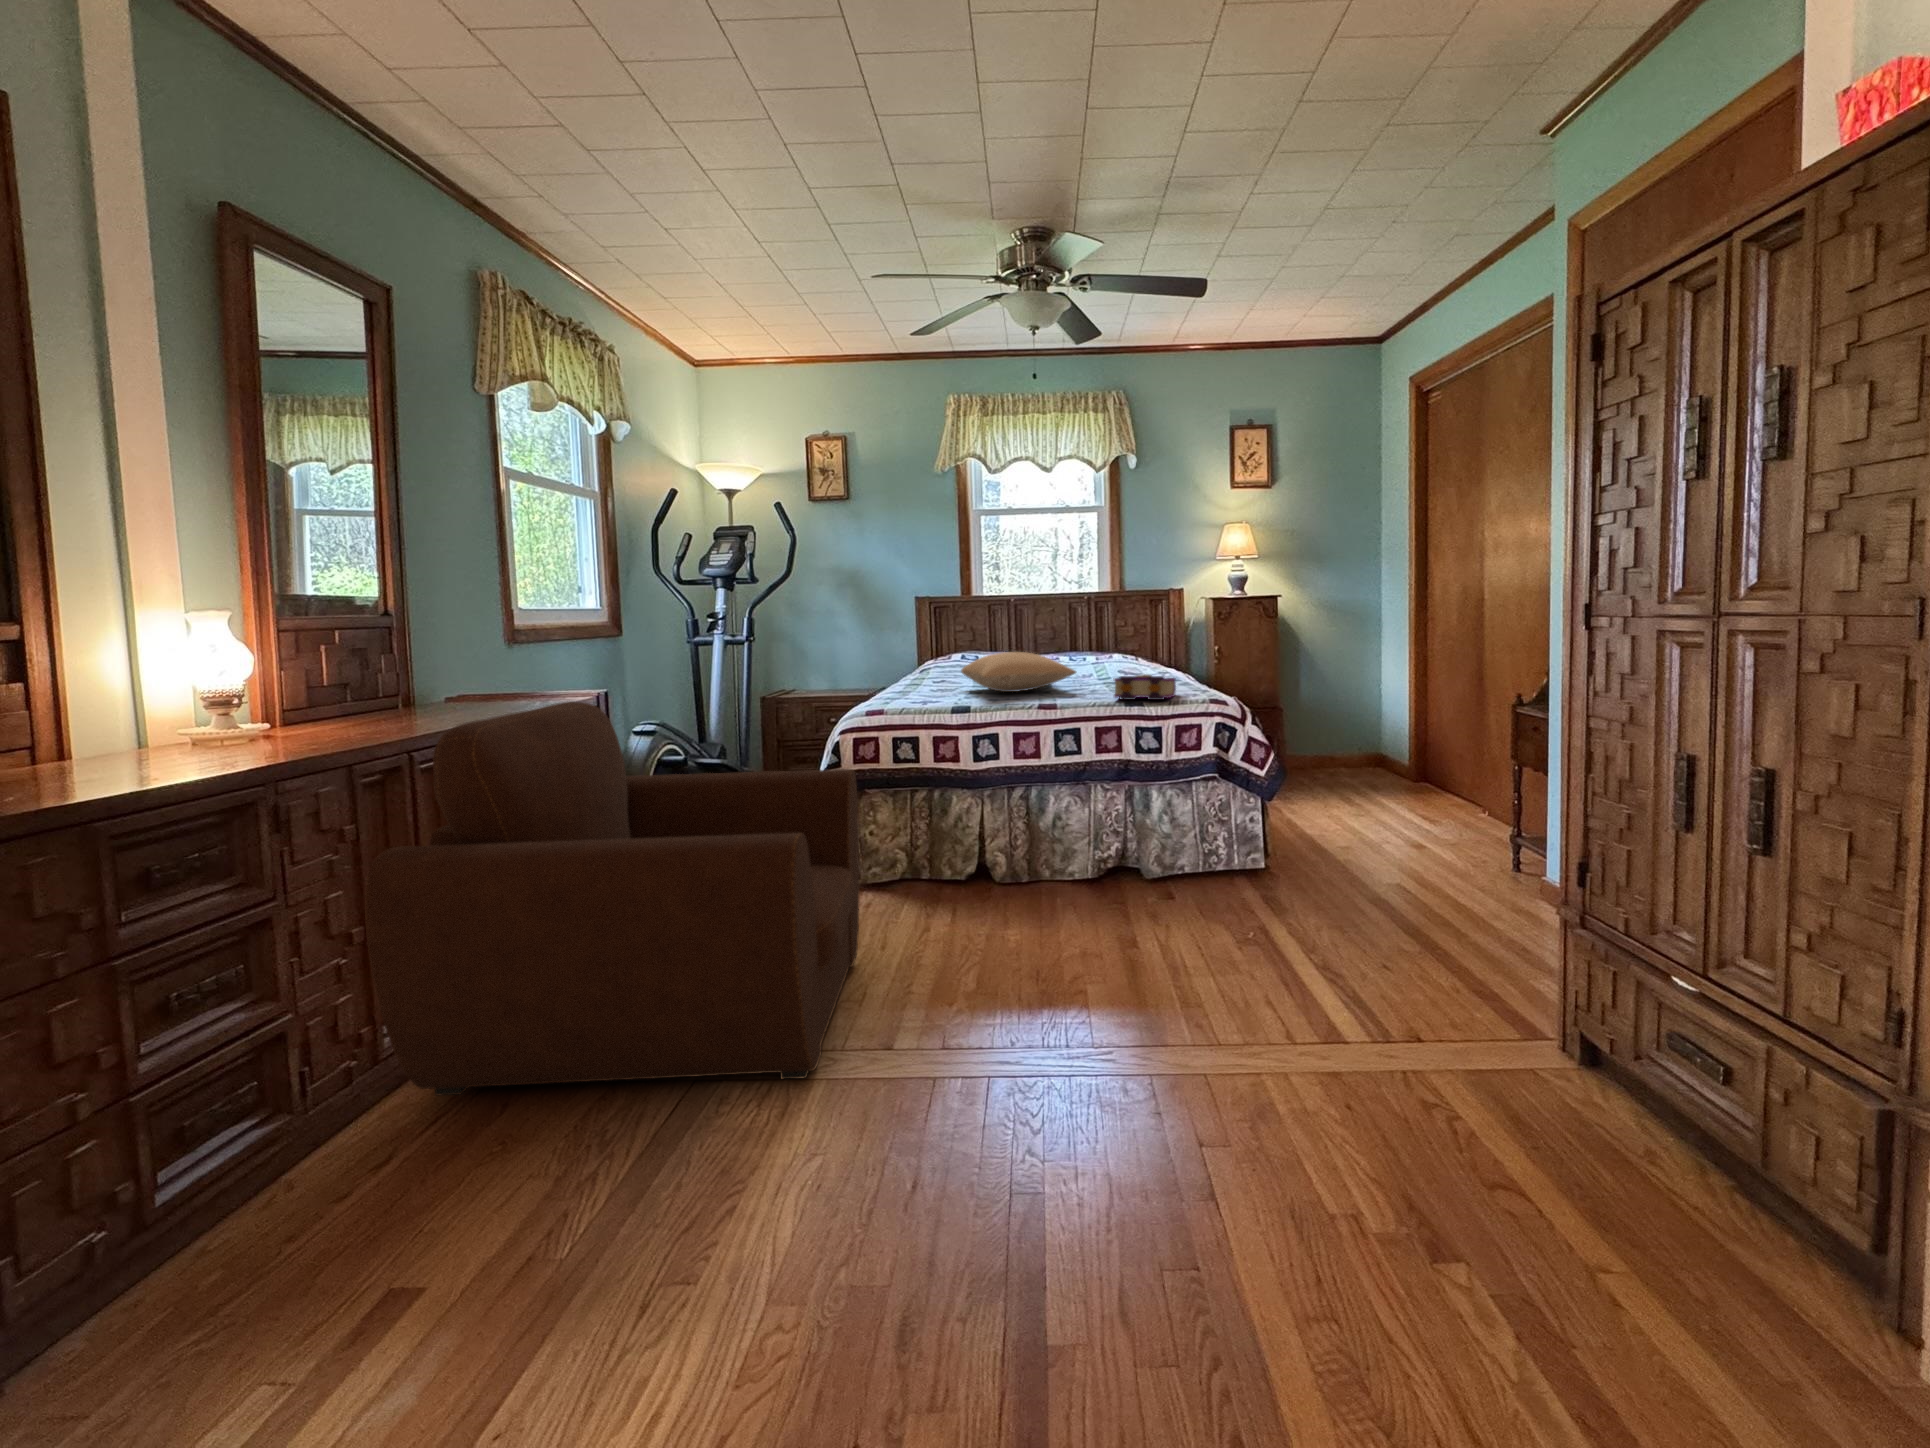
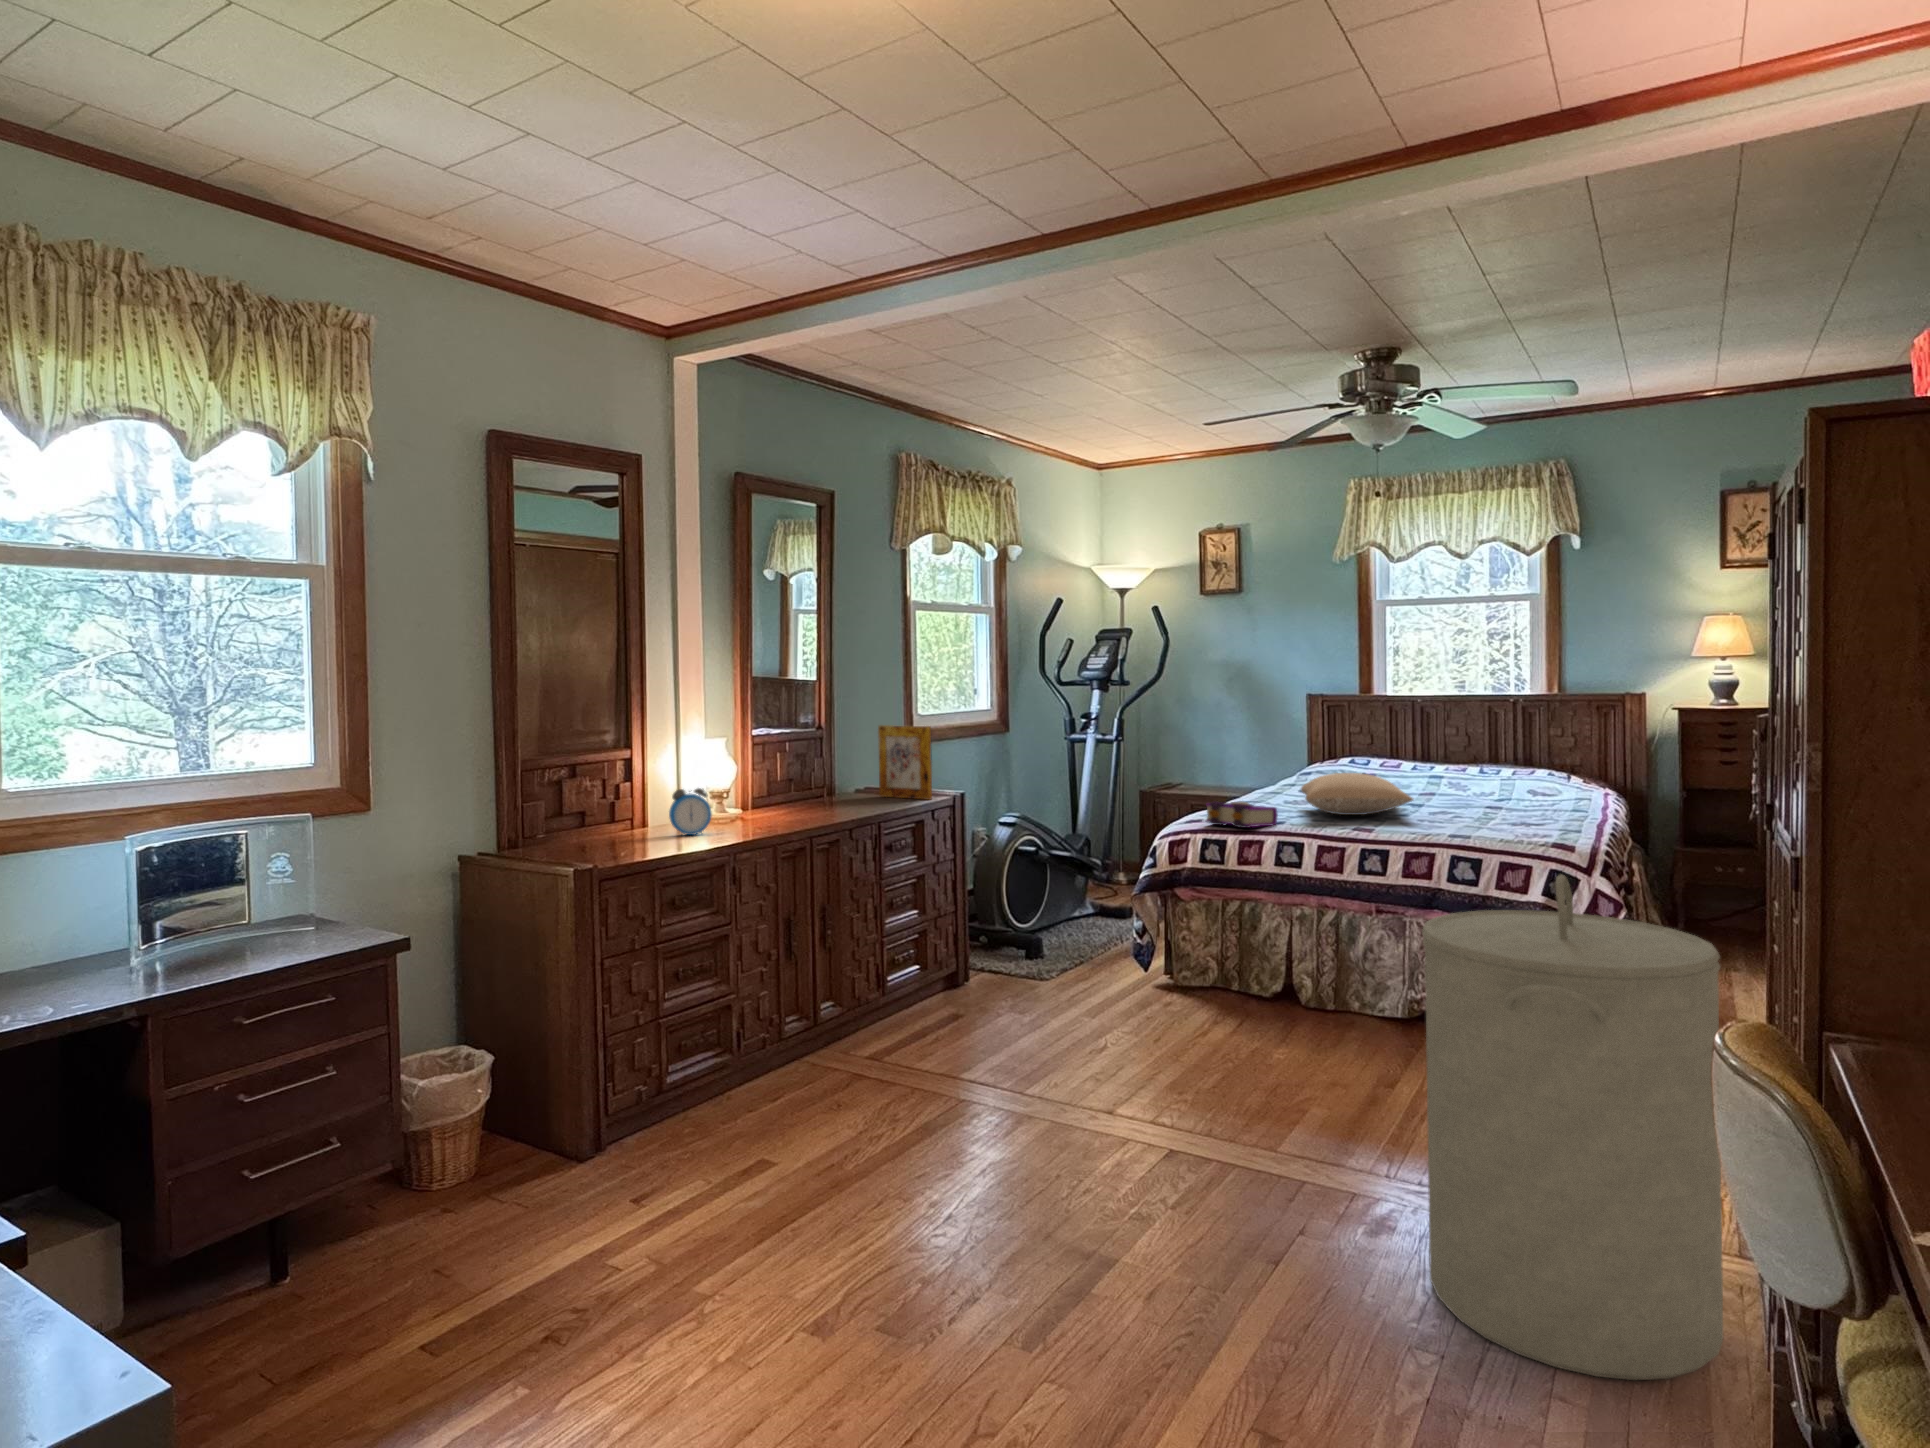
picture frame: none [479,606,569,702] -> present [878,725,932,800]
book: present [1114,674,1176,700] -> present [1206,802,1278,828]
alarm clock: none [71,689,180,779] -> present [669,788,712,835]
laundry hamper: none [1387,700,1750,1299] -> present [1422,875,1723,1380]
armchair: present [365,701,859,1096] -> none [789,803,1138,1104]

